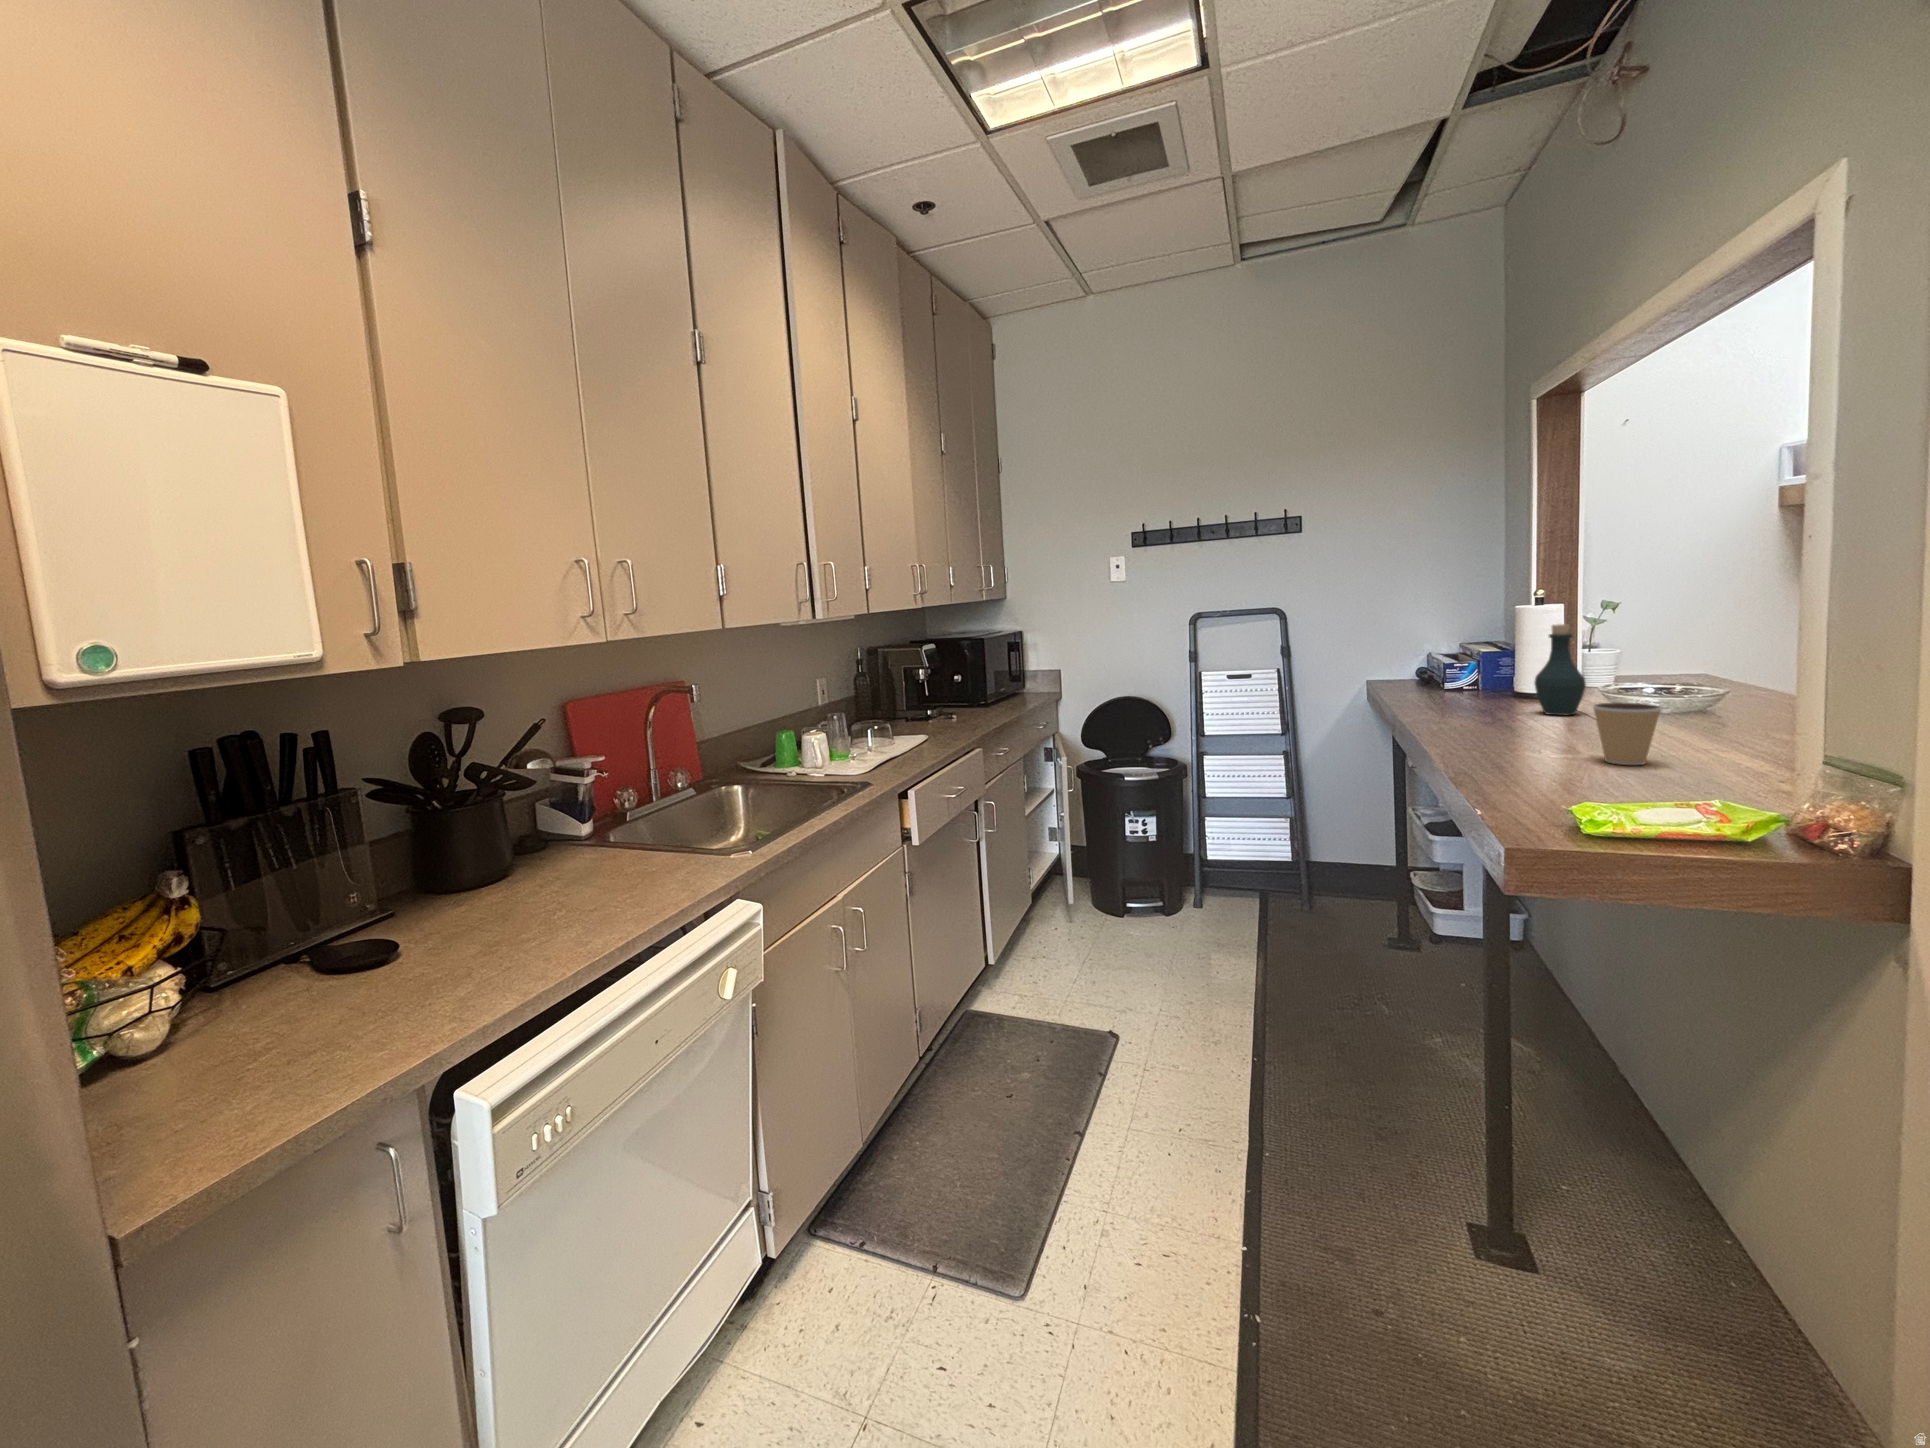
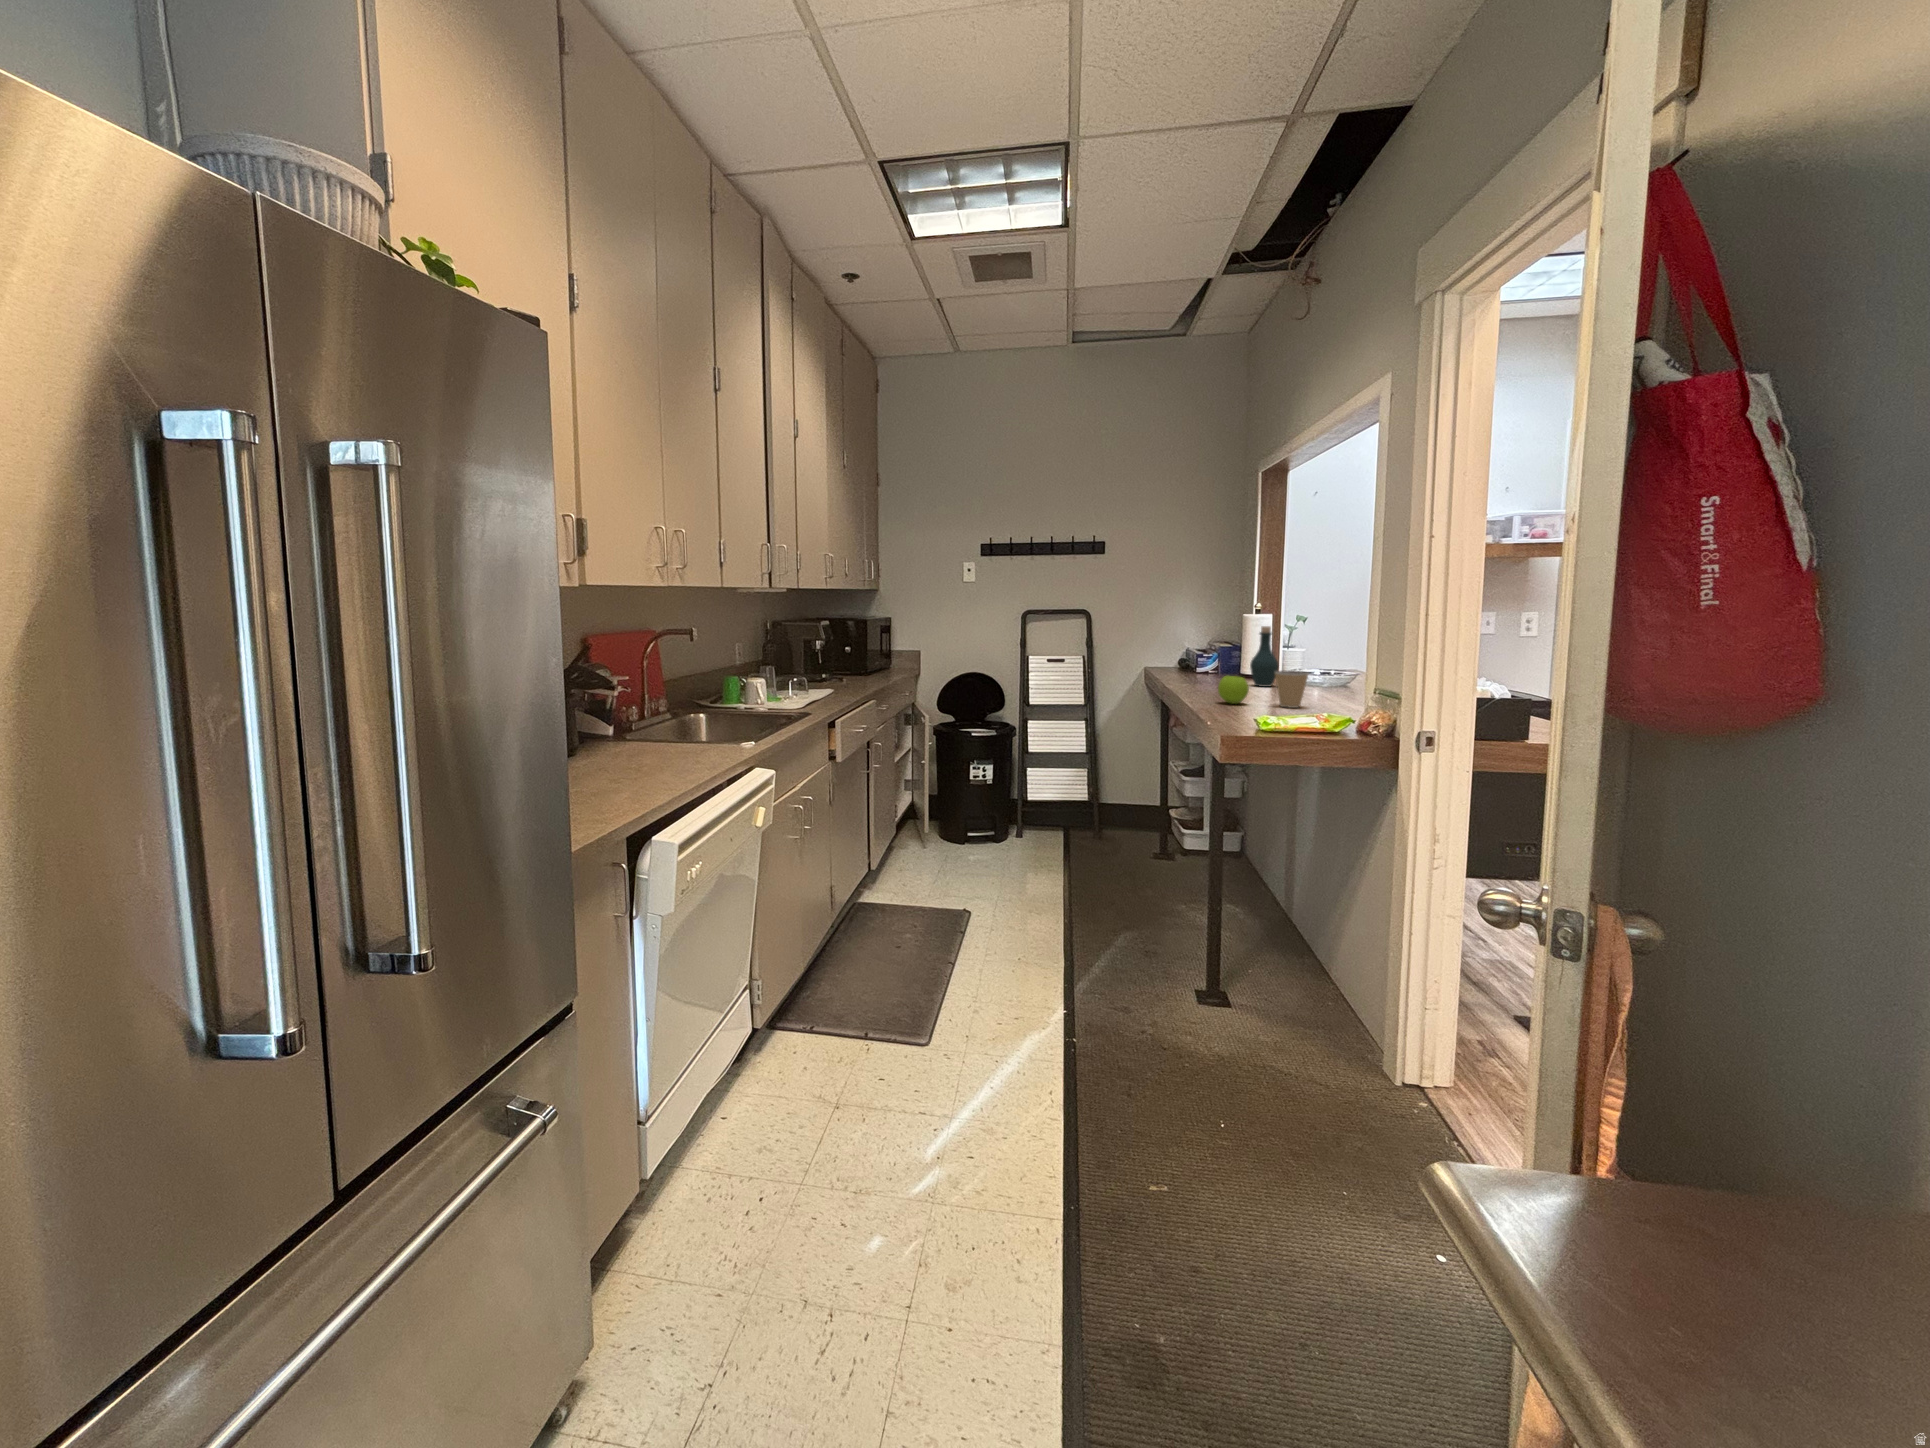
apple: none [1487,712,1544,757] -> present [1218,676,1249,704]

